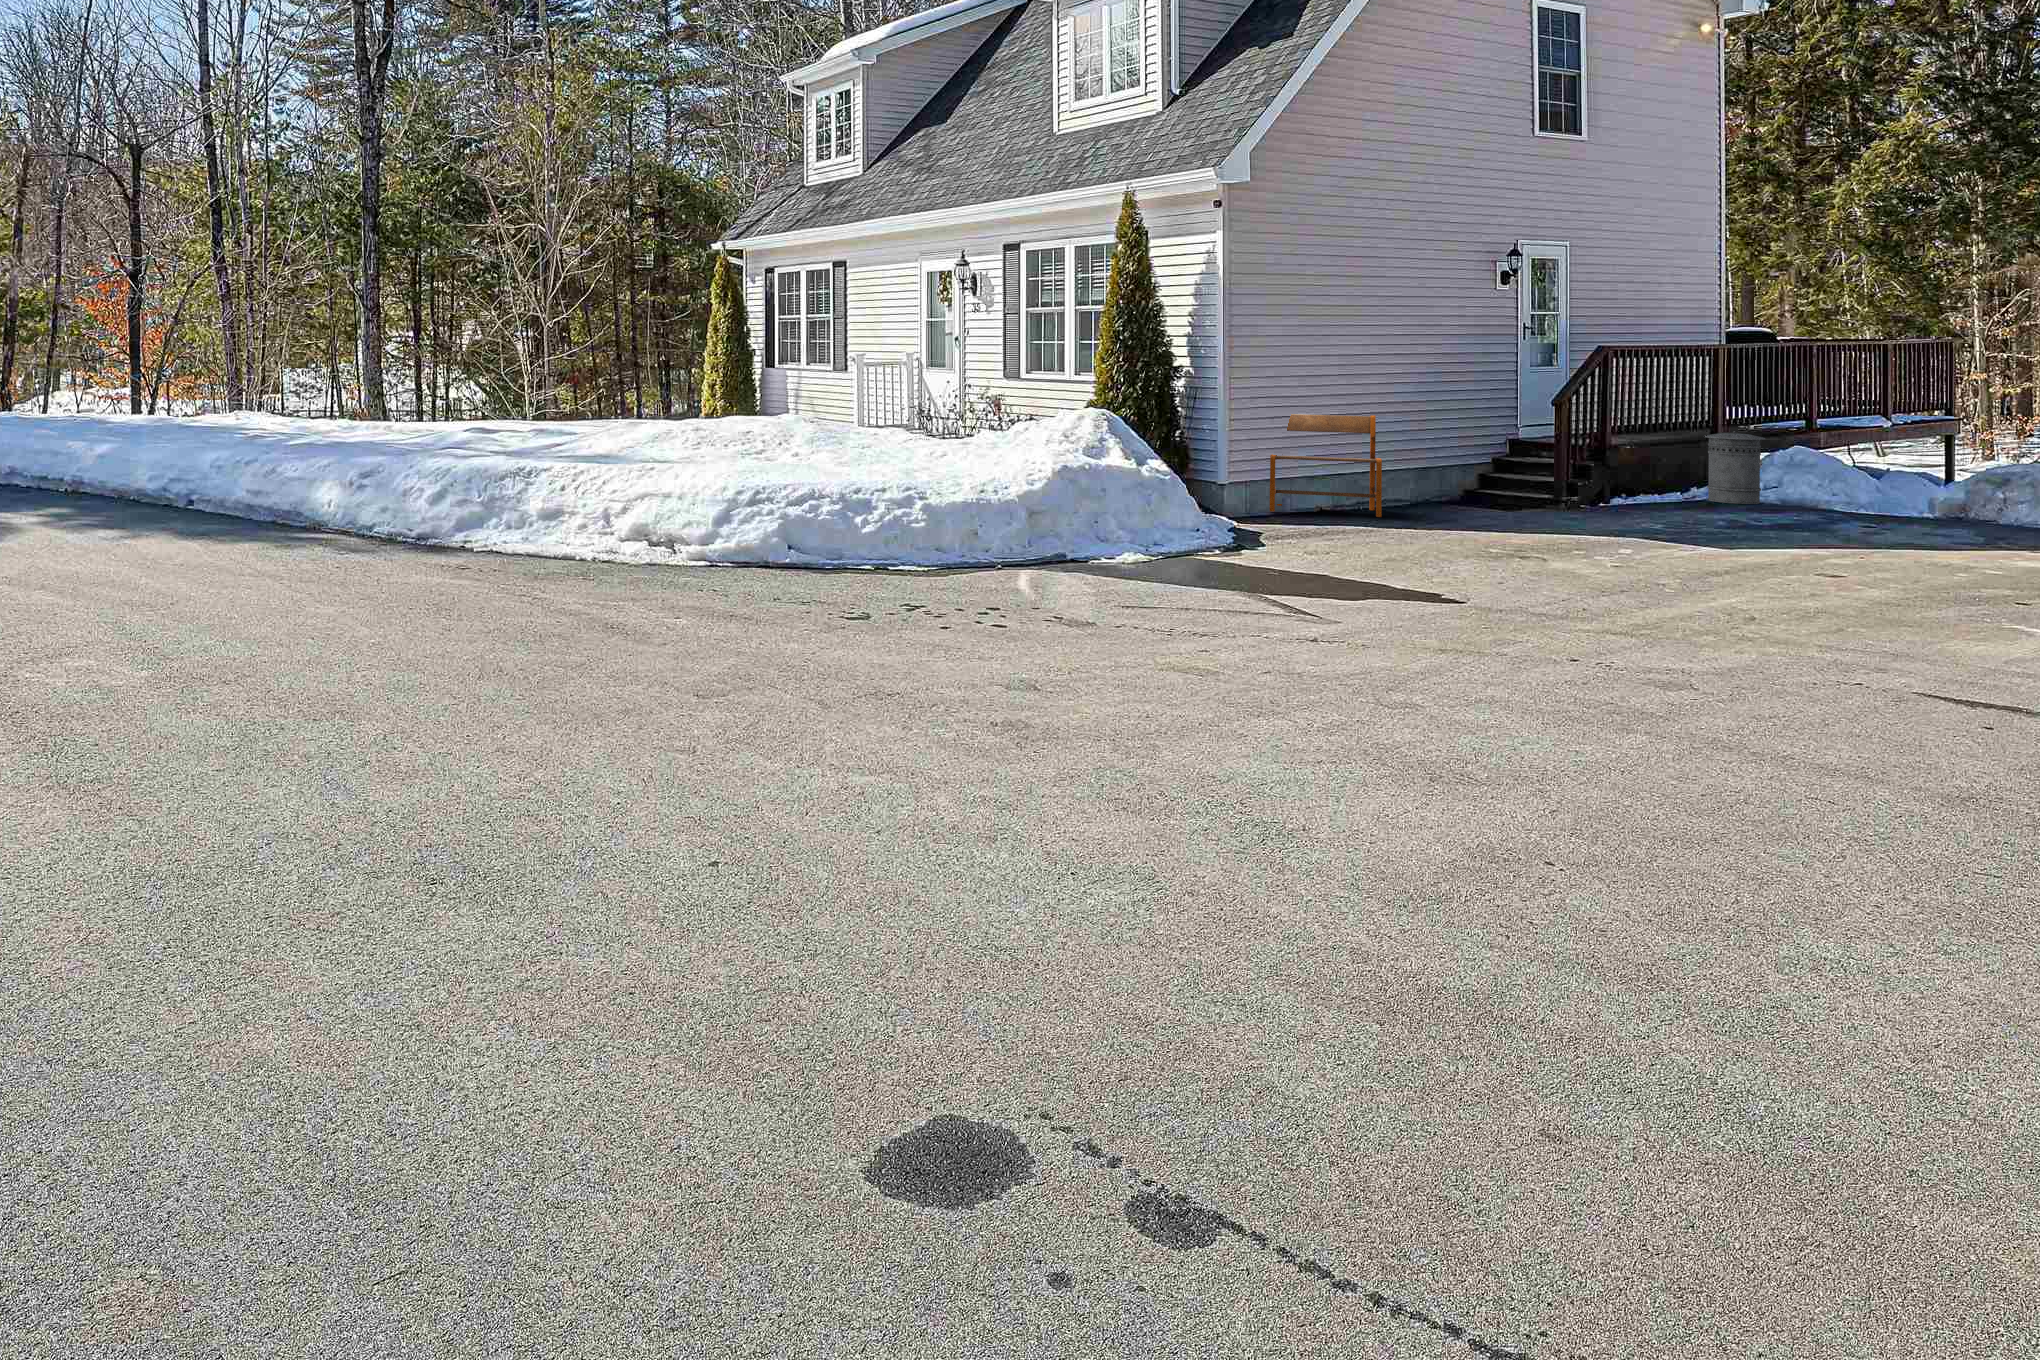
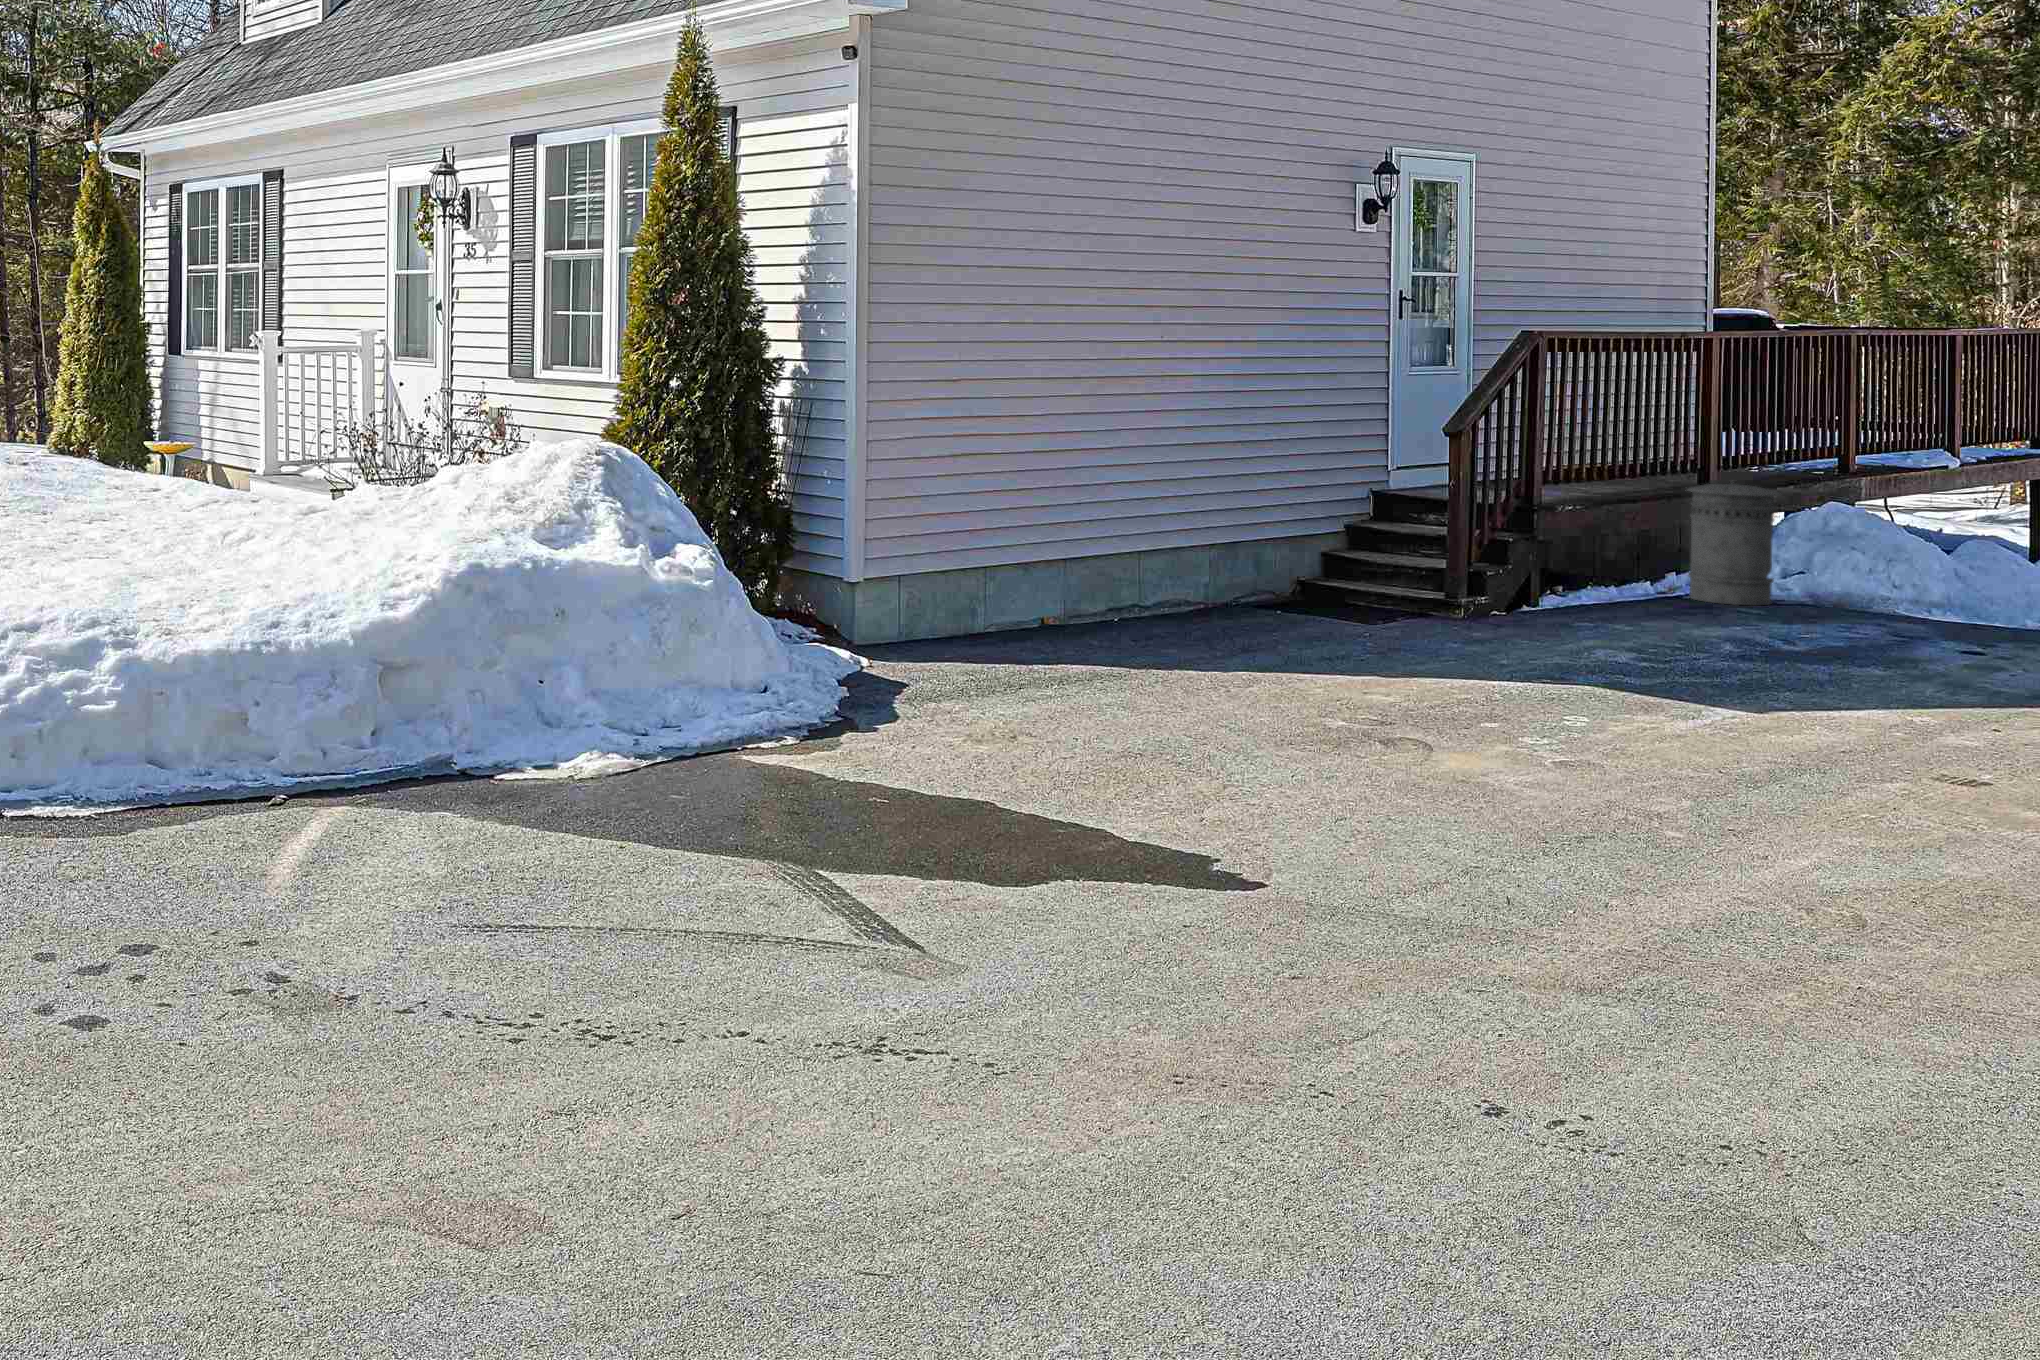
bench: present [1270,414,1382,517] -> none [935,446,1141,646]

